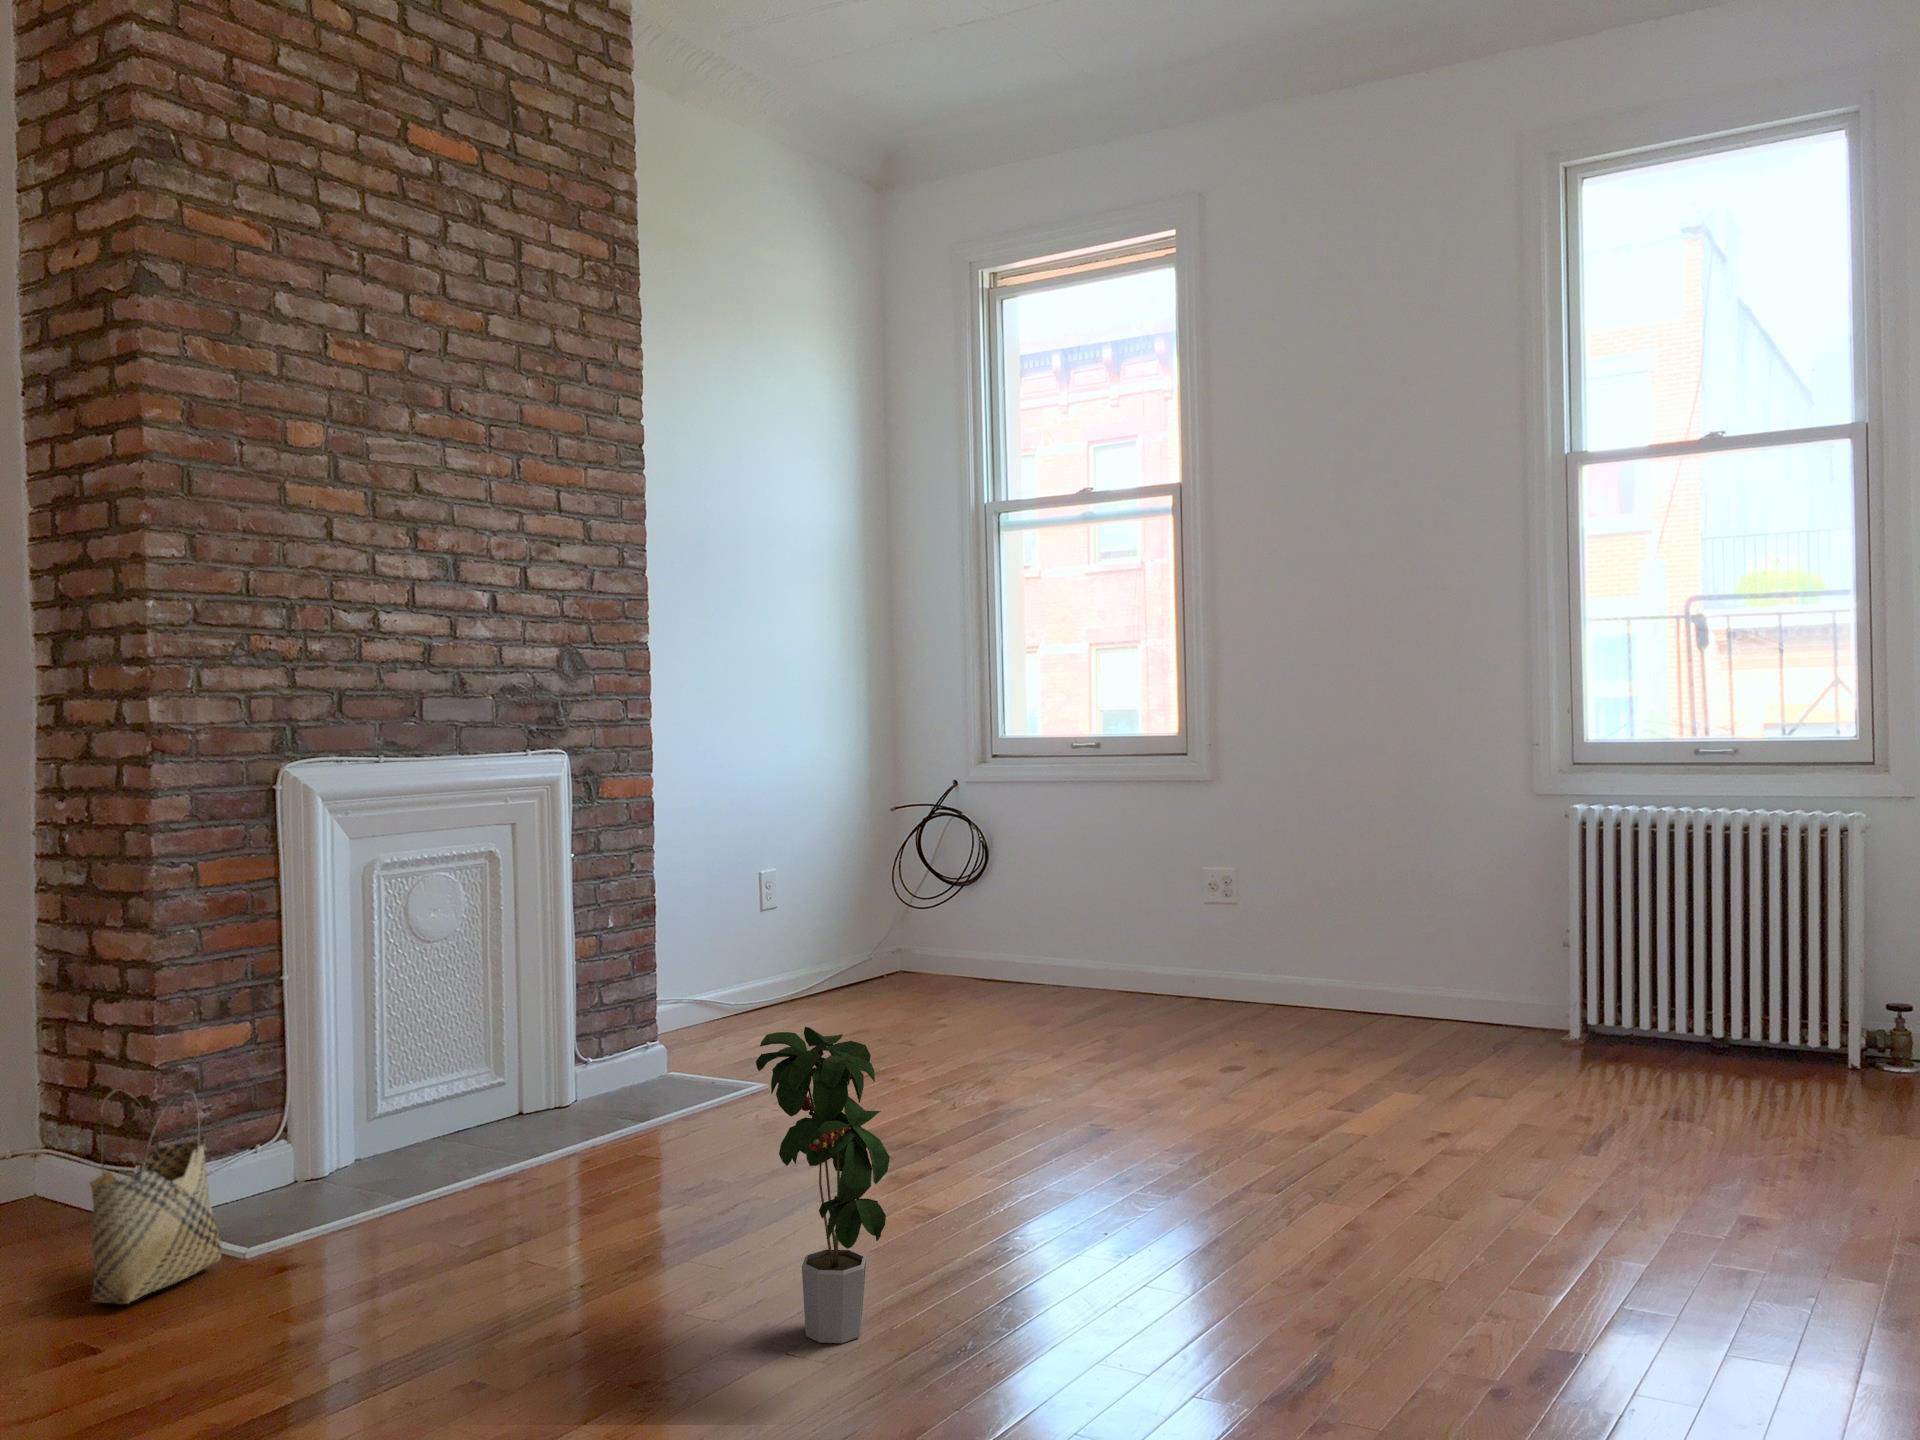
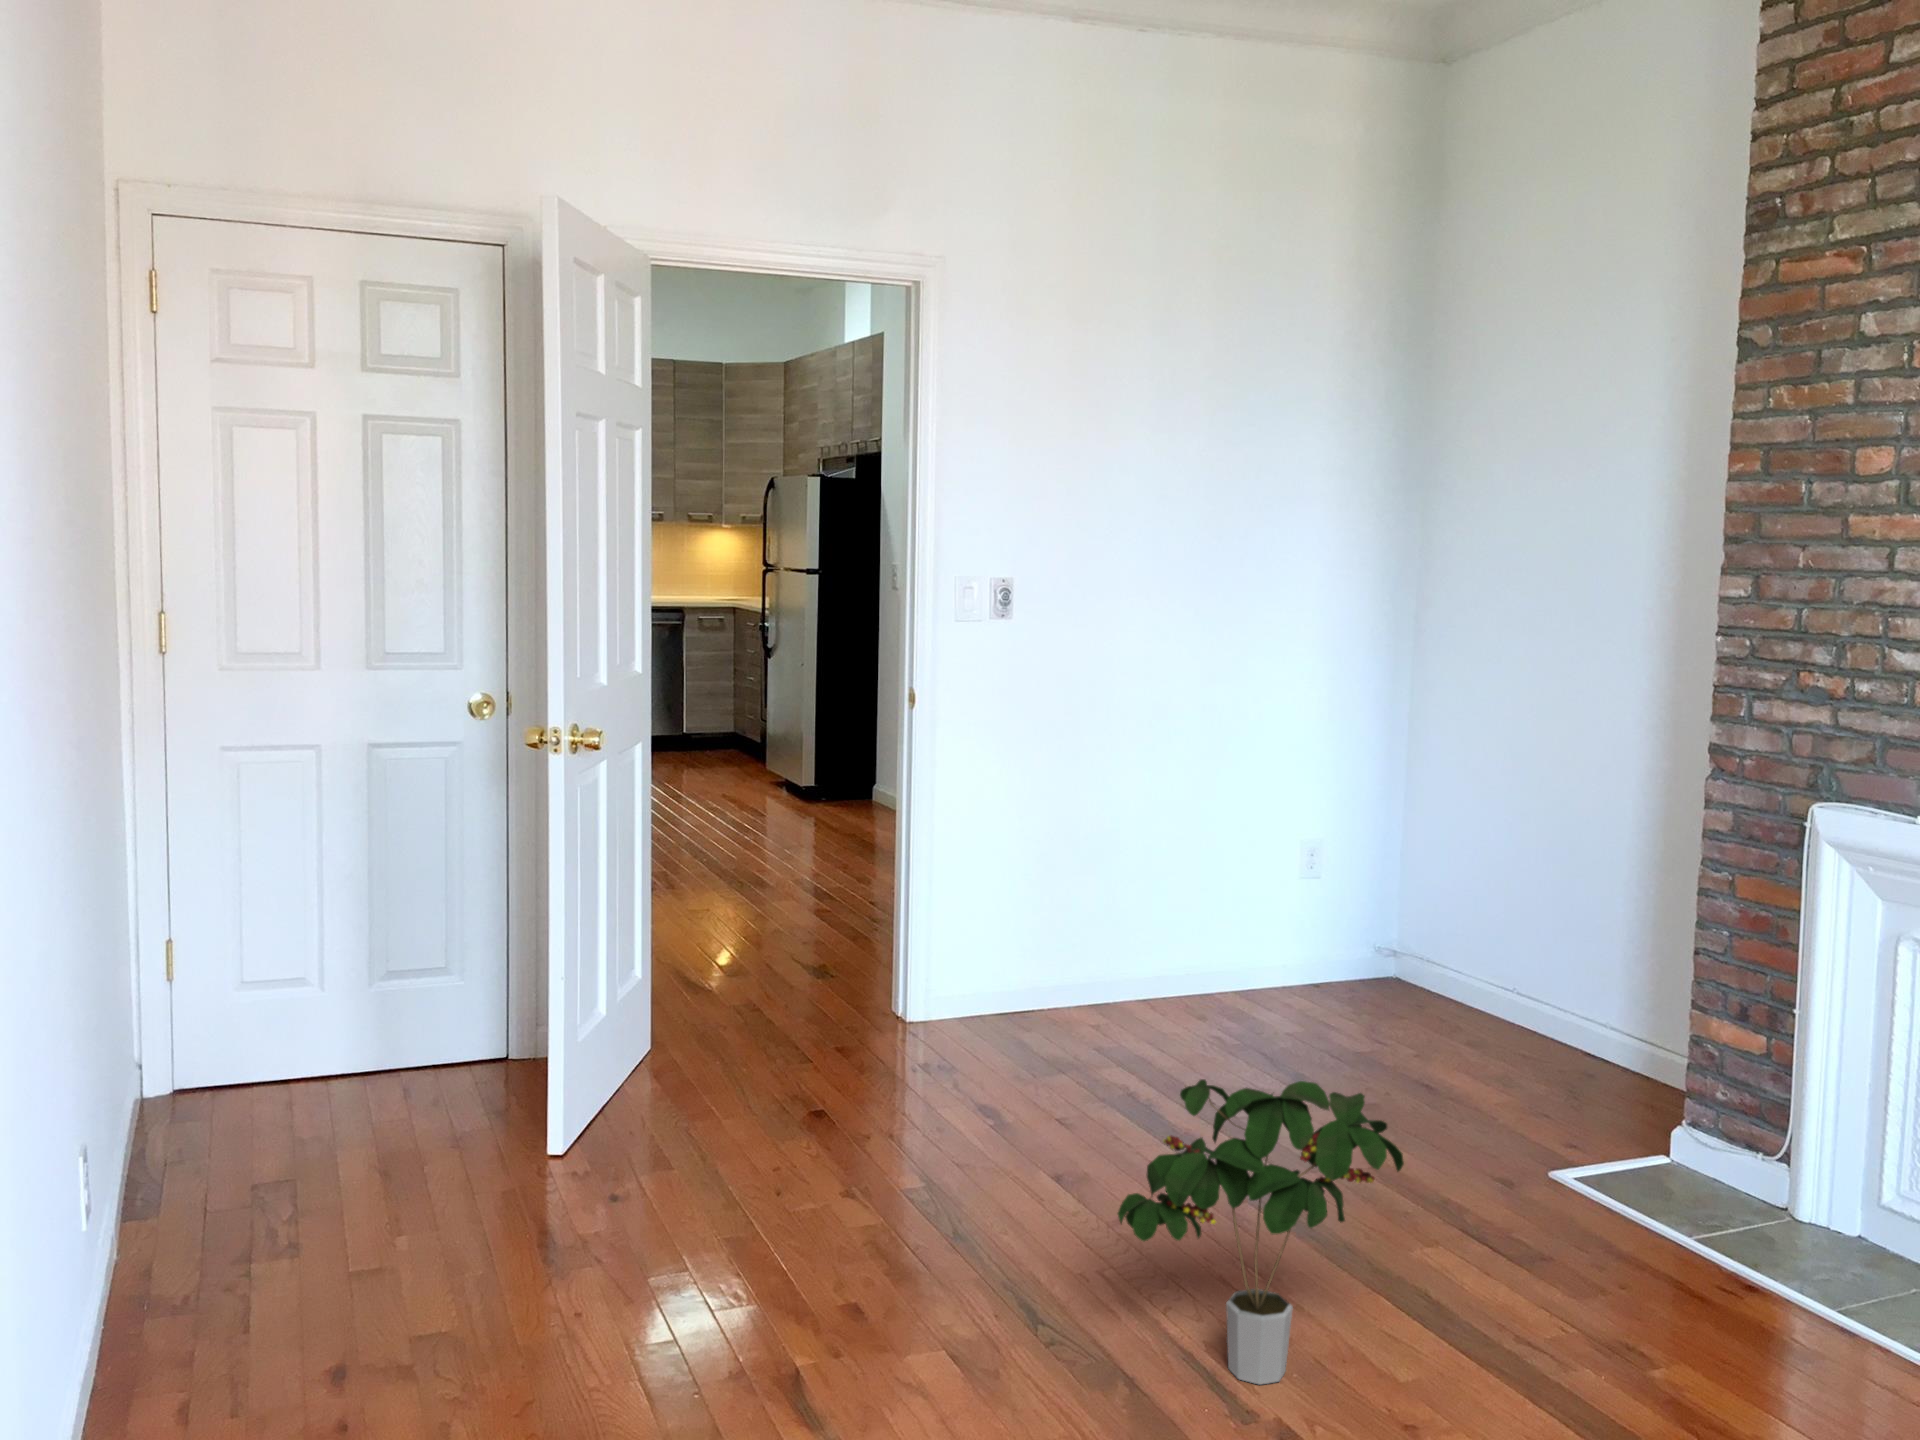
woven basket: present [90,1089,221,1304] -> none [1406,1000,1522,1162]

